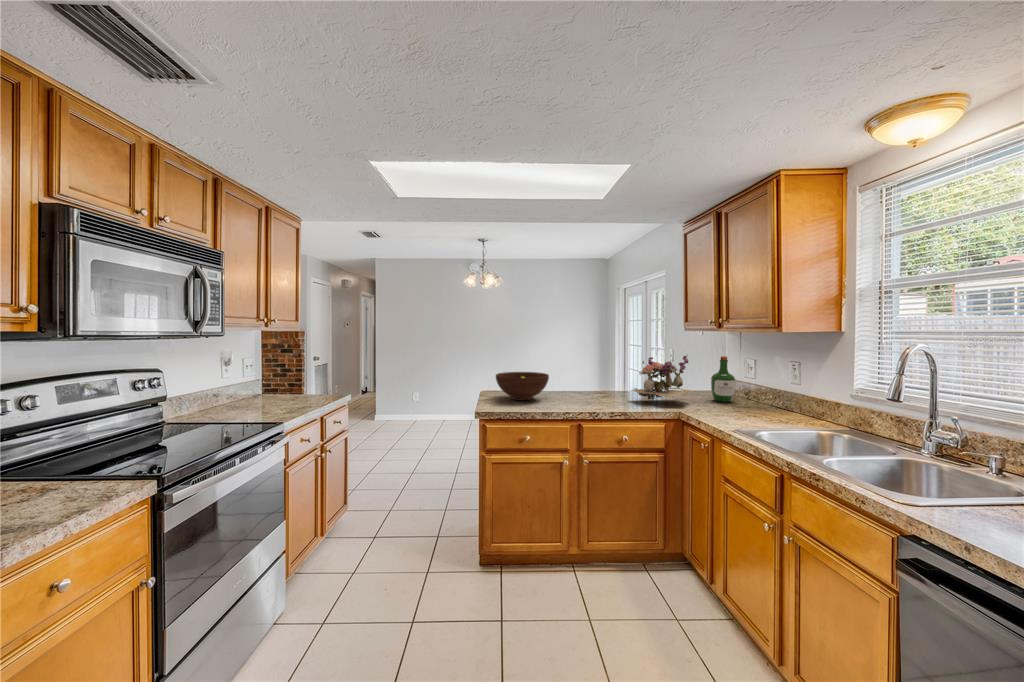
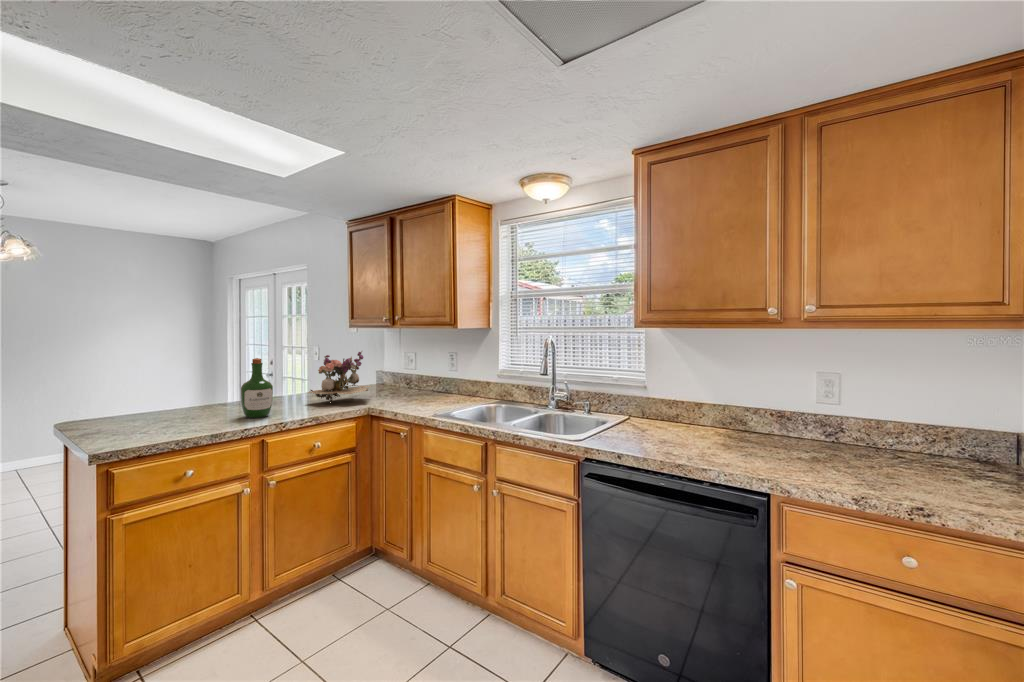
wine bottle: present [711,356,735,402] -> present [241,358,273,418]
fruit bowl: present [496,372,549,400] -> none [109,384,202,424]

